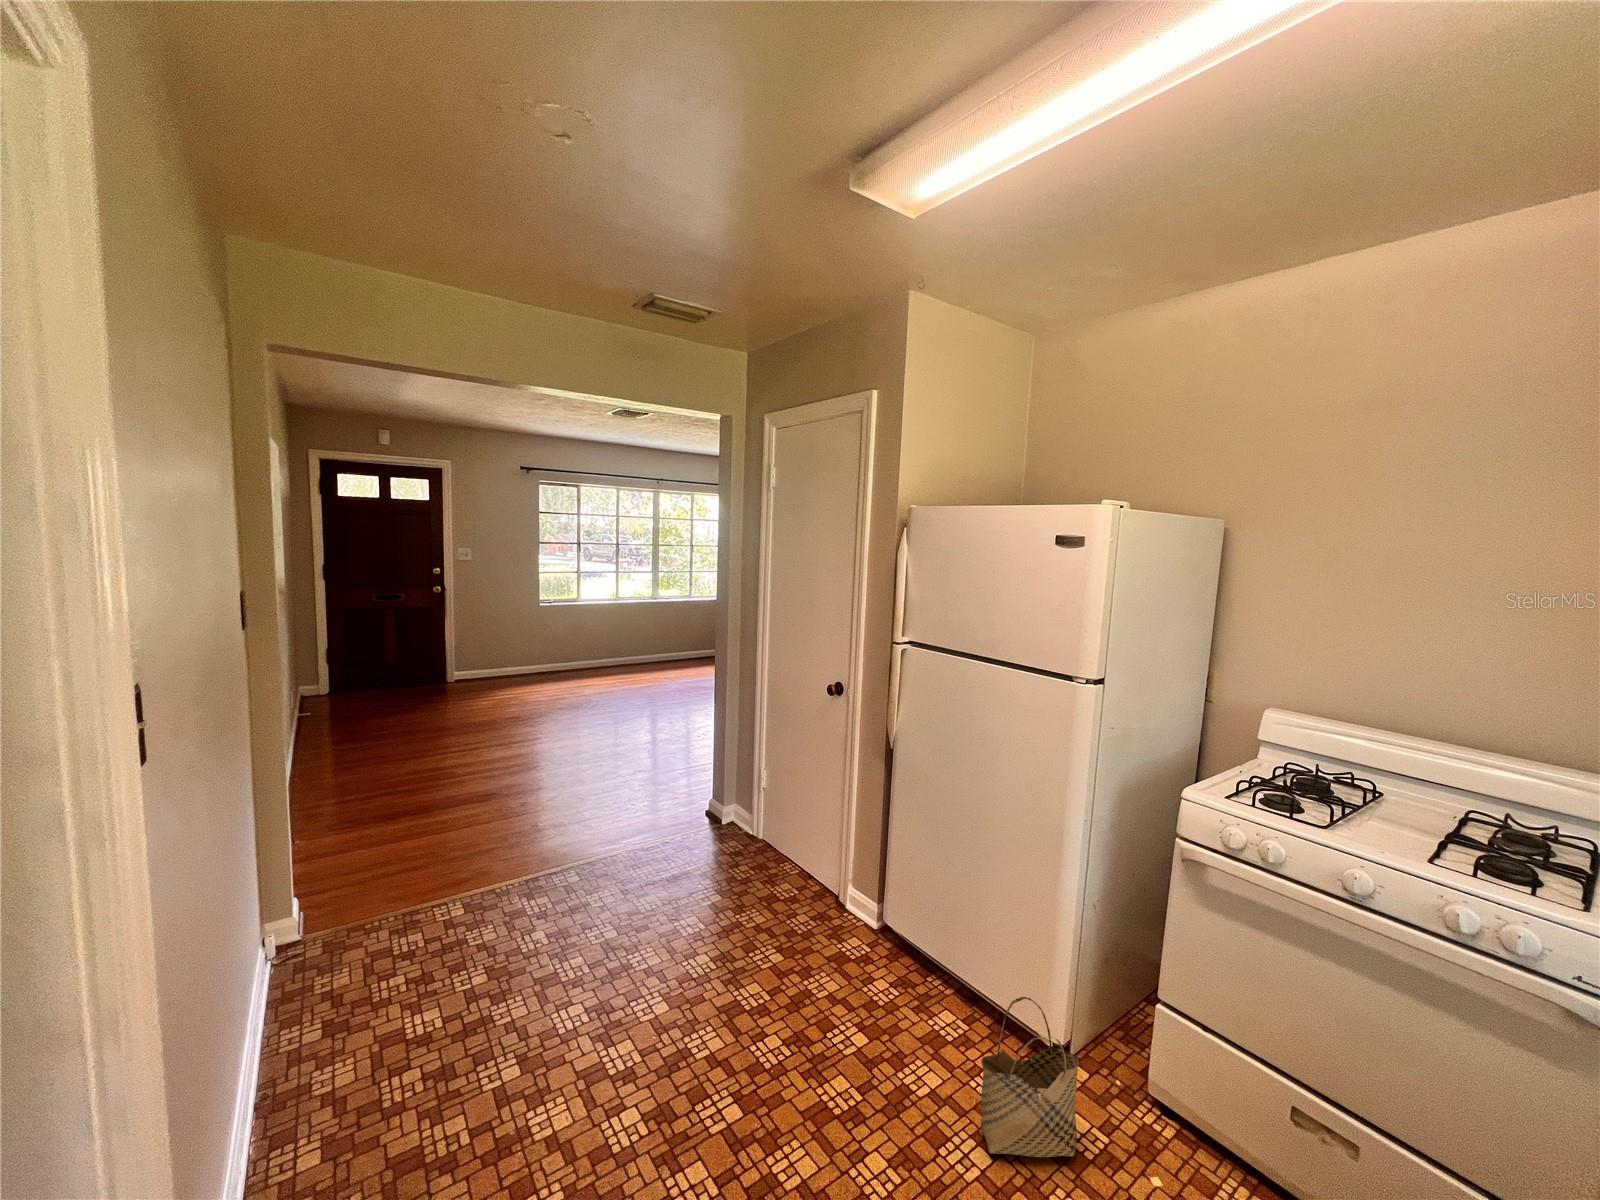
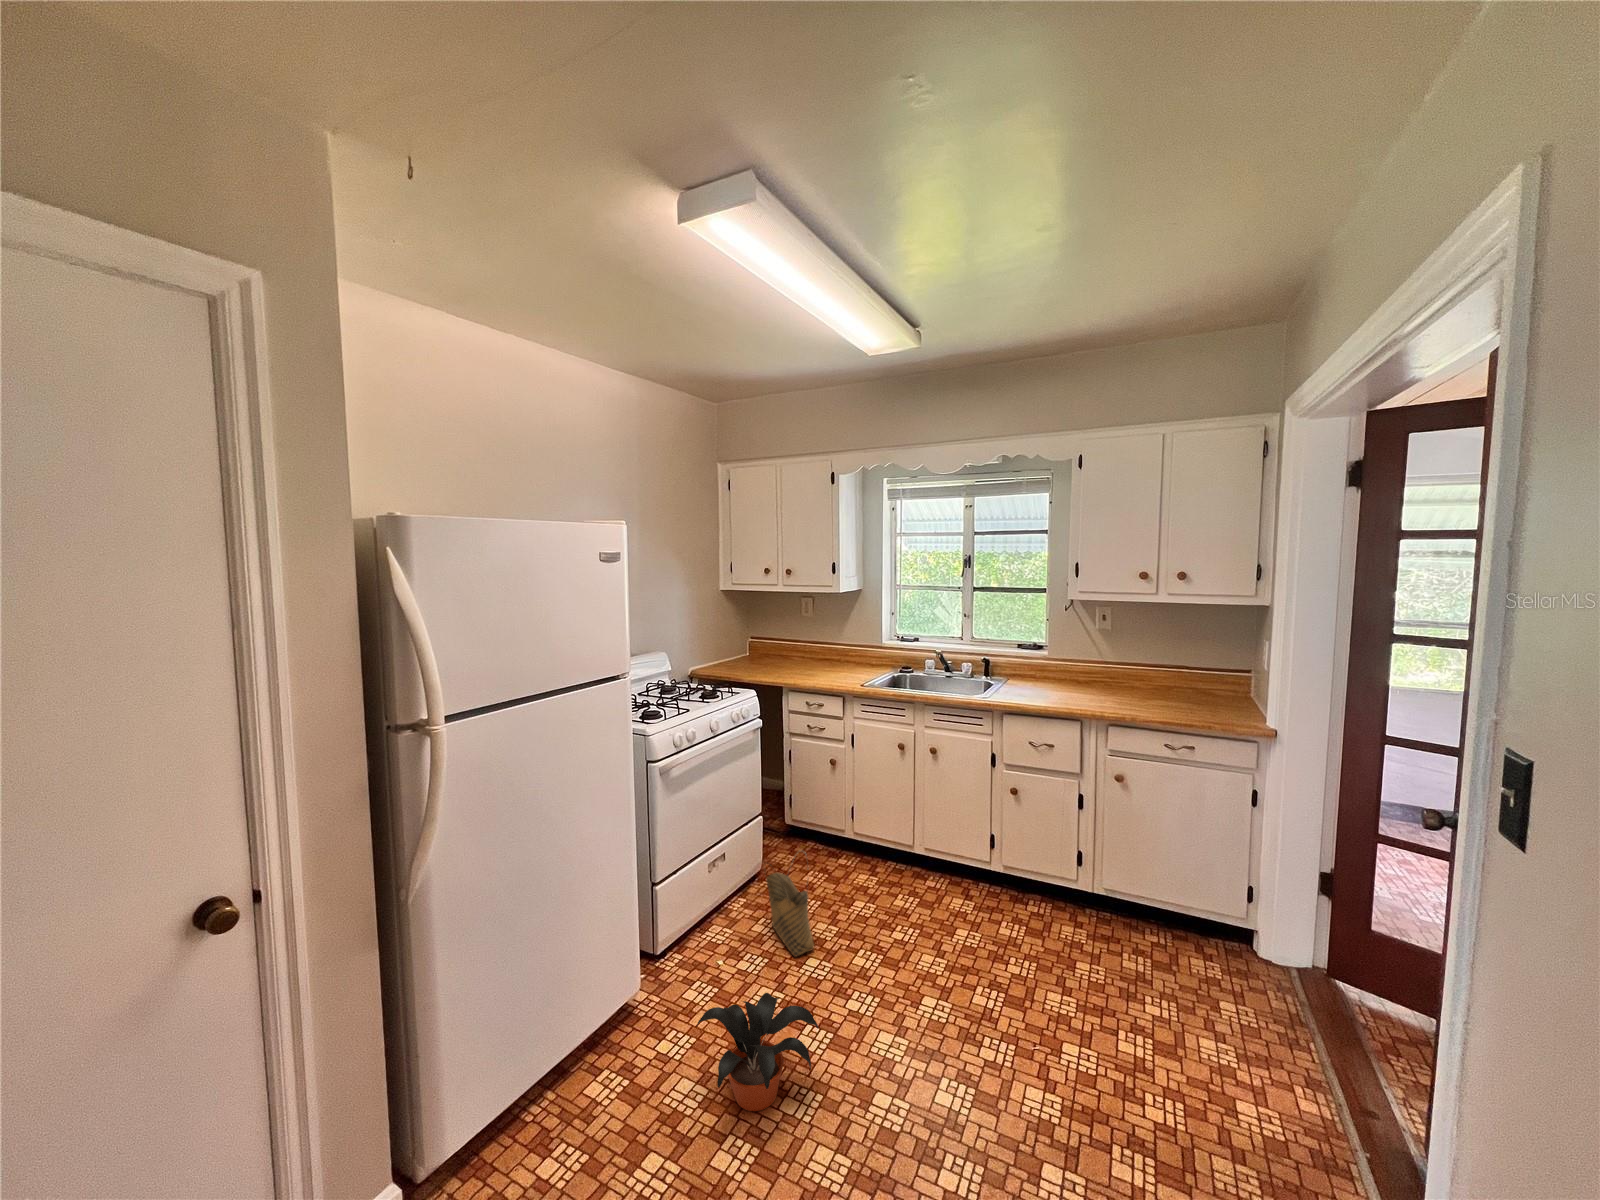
potted plant: none [749,933,850,1042] -> present [696,993,819,1111]

